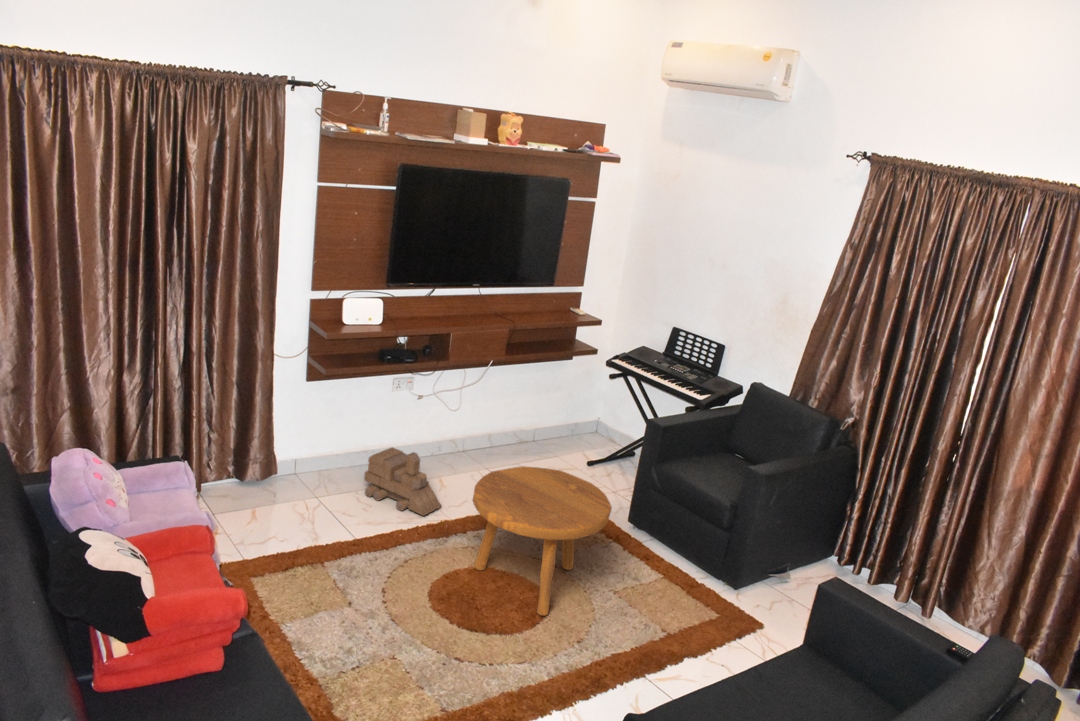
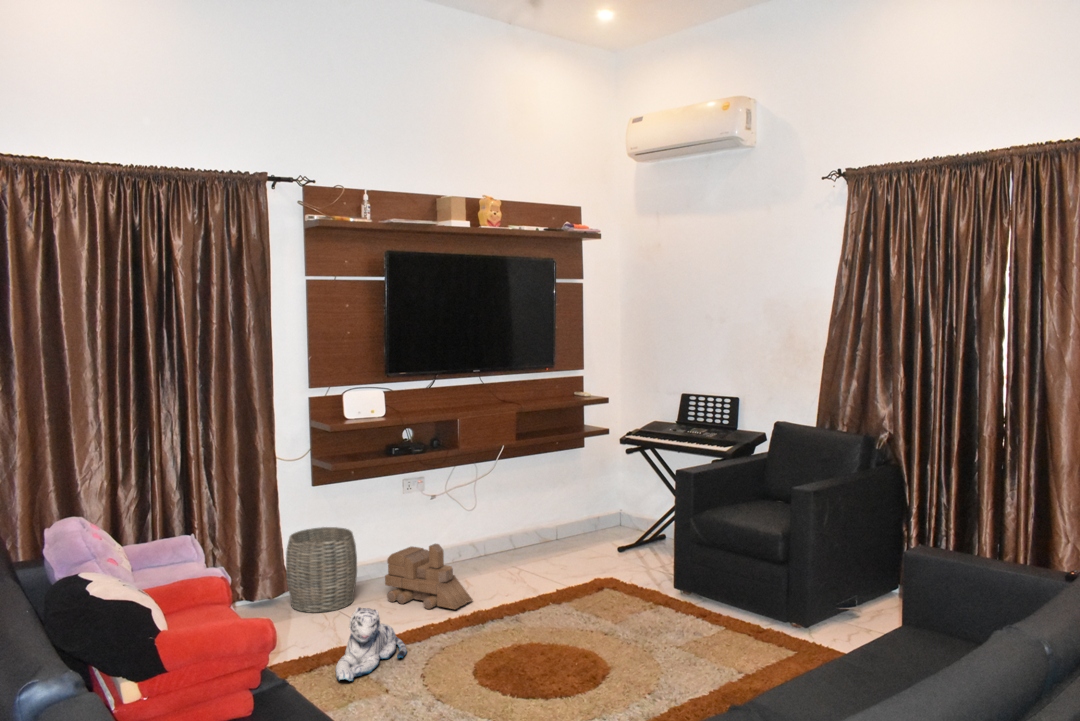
woven basket: none [275,419,341,499] -> present [286,527,357,613]
footstool: present [473,466,612,616] -> none [508,526,660,677]
plush toy: none [307,520,374,586] -> present [335,607,407,681]

